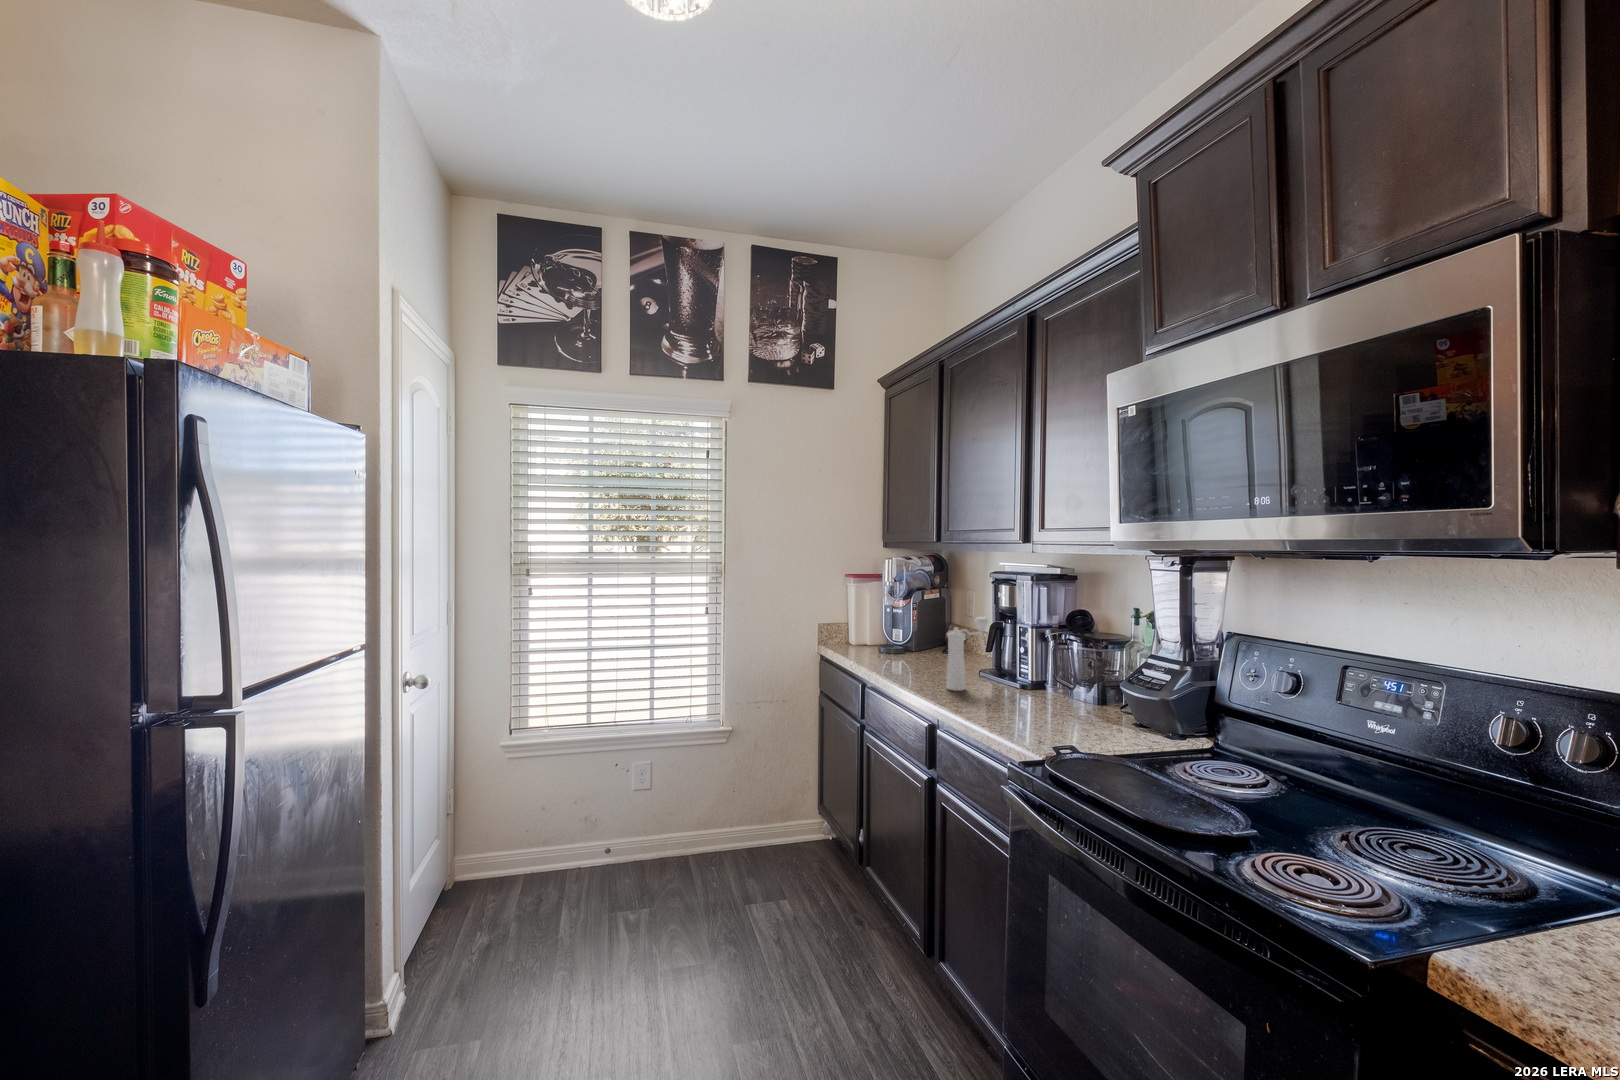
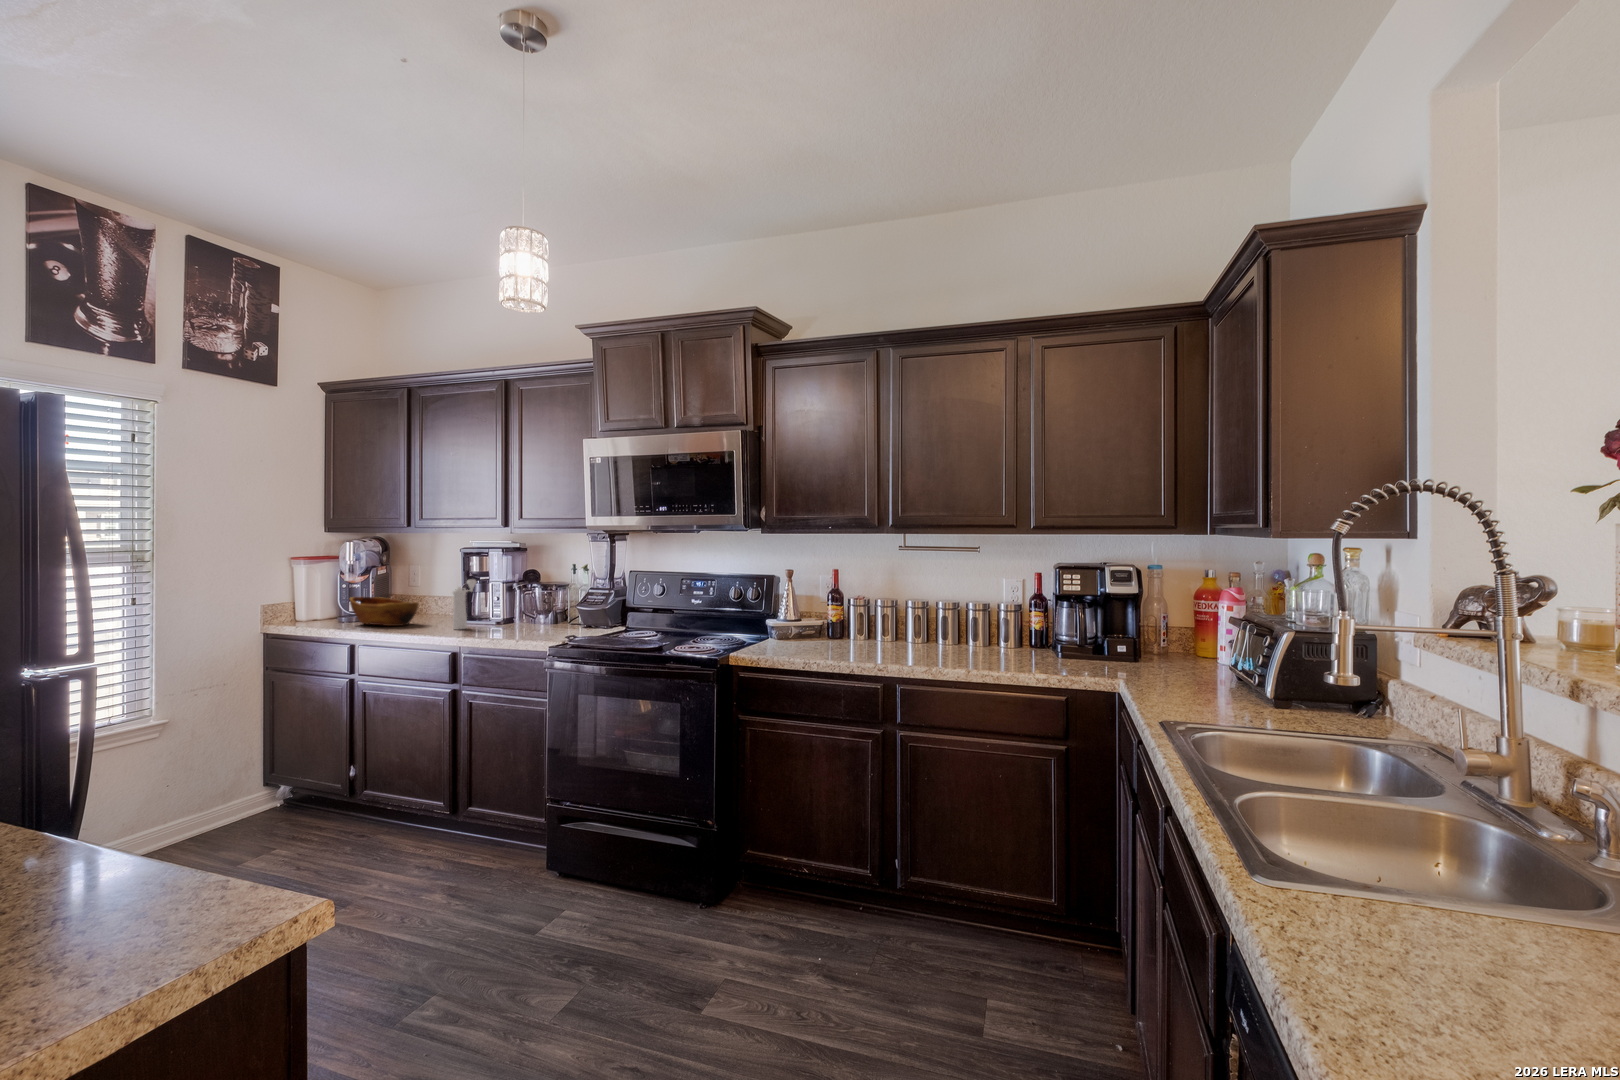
wooden bowl: none [872,624,933,669] -> present [350,597,419,626]

